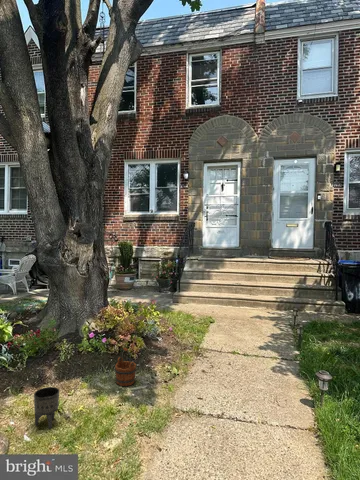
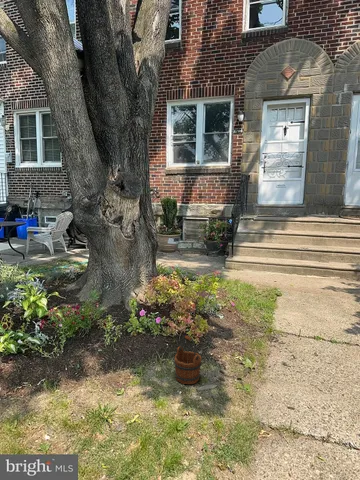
planter: present [34,387,59,429] -> none [74,390,107,446]

